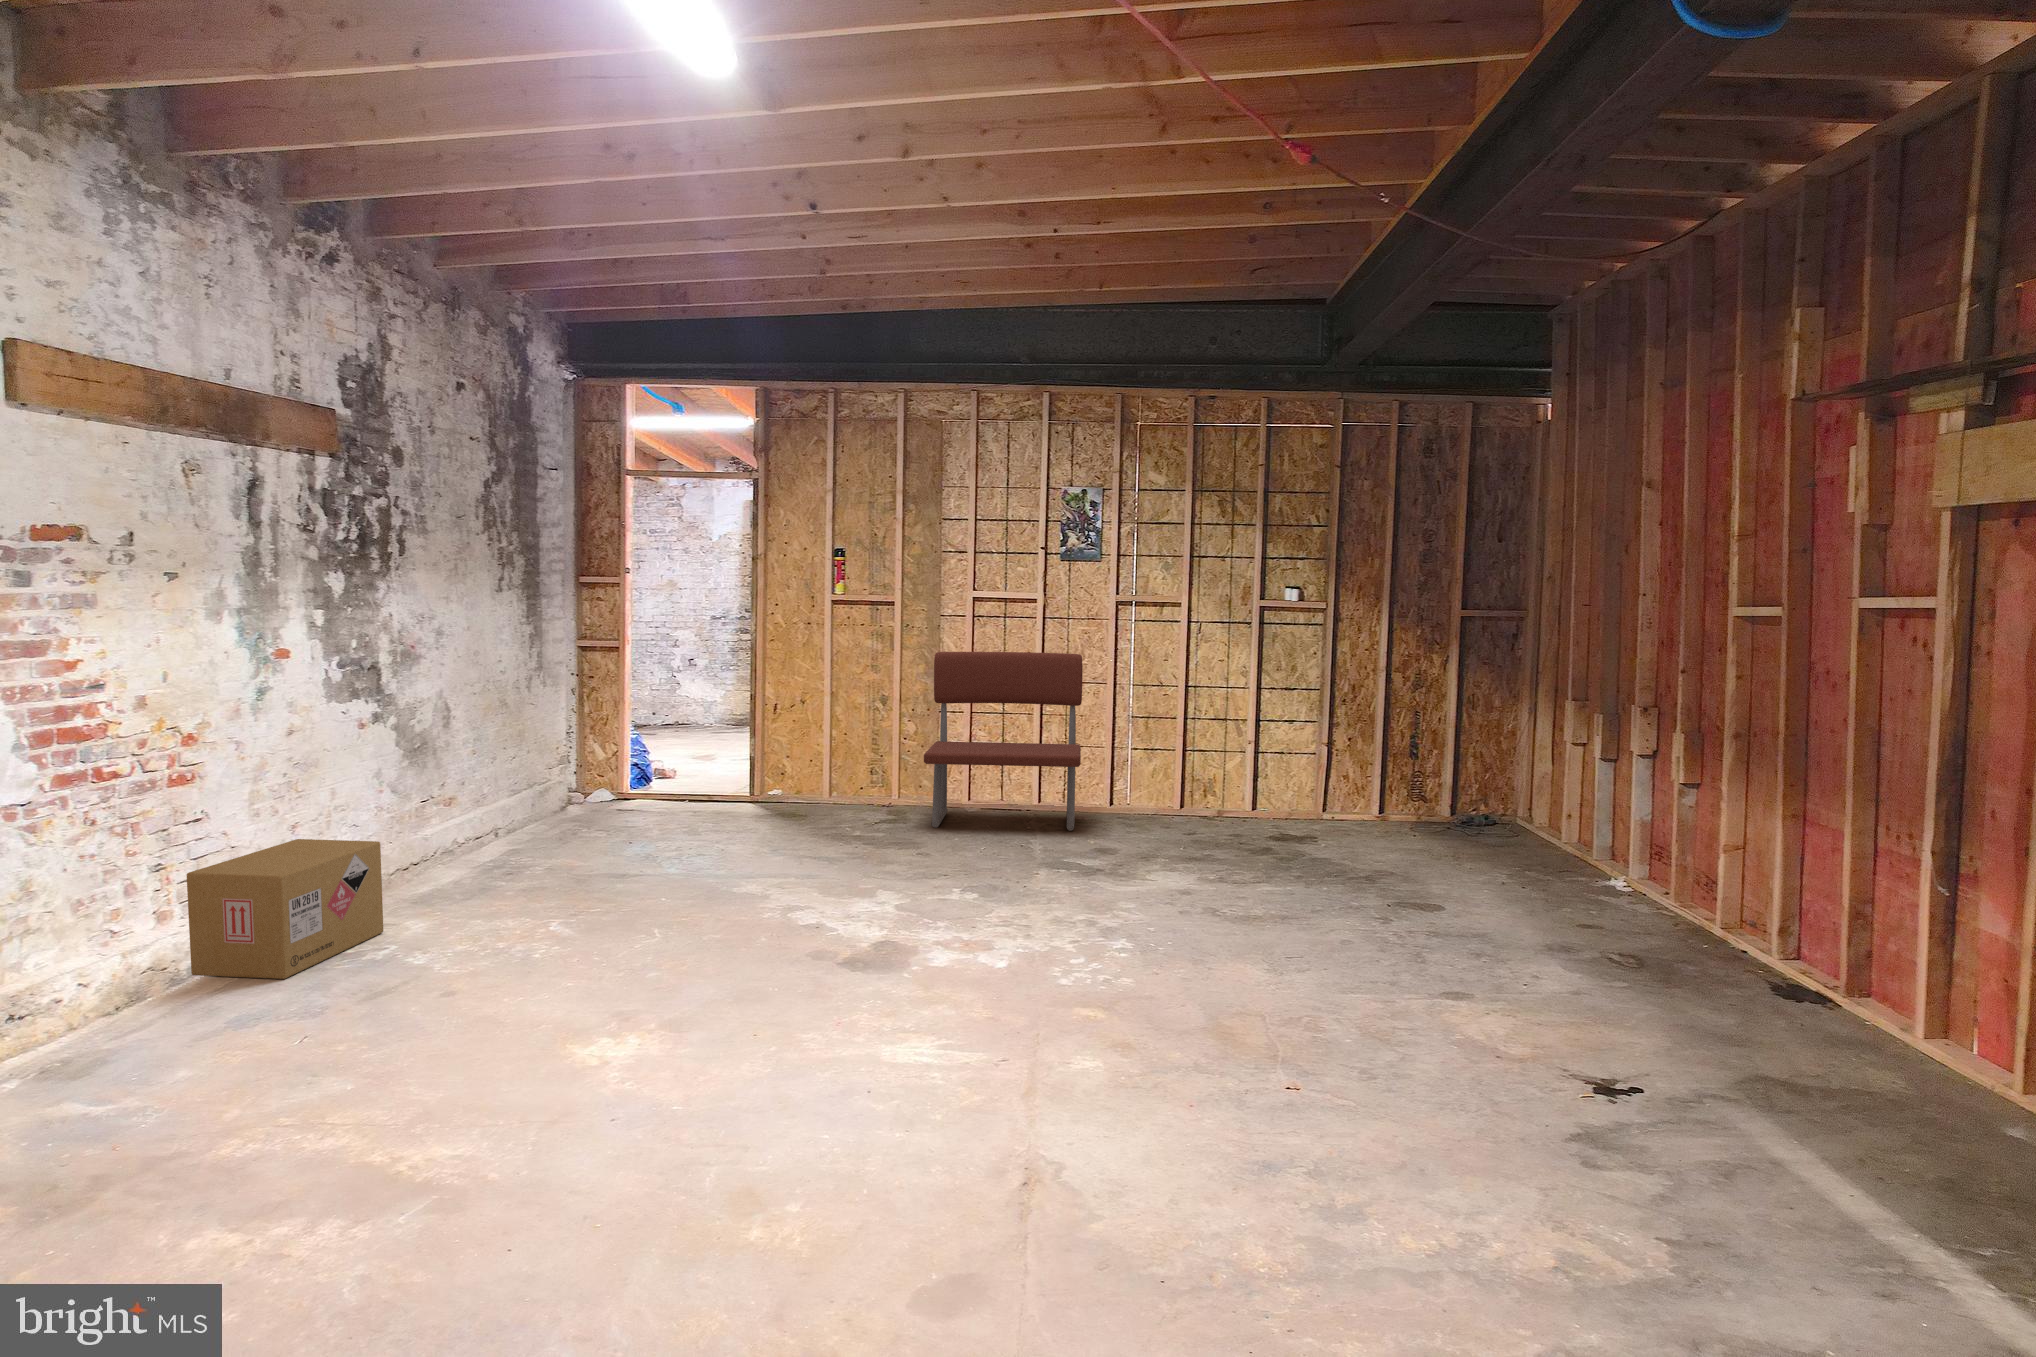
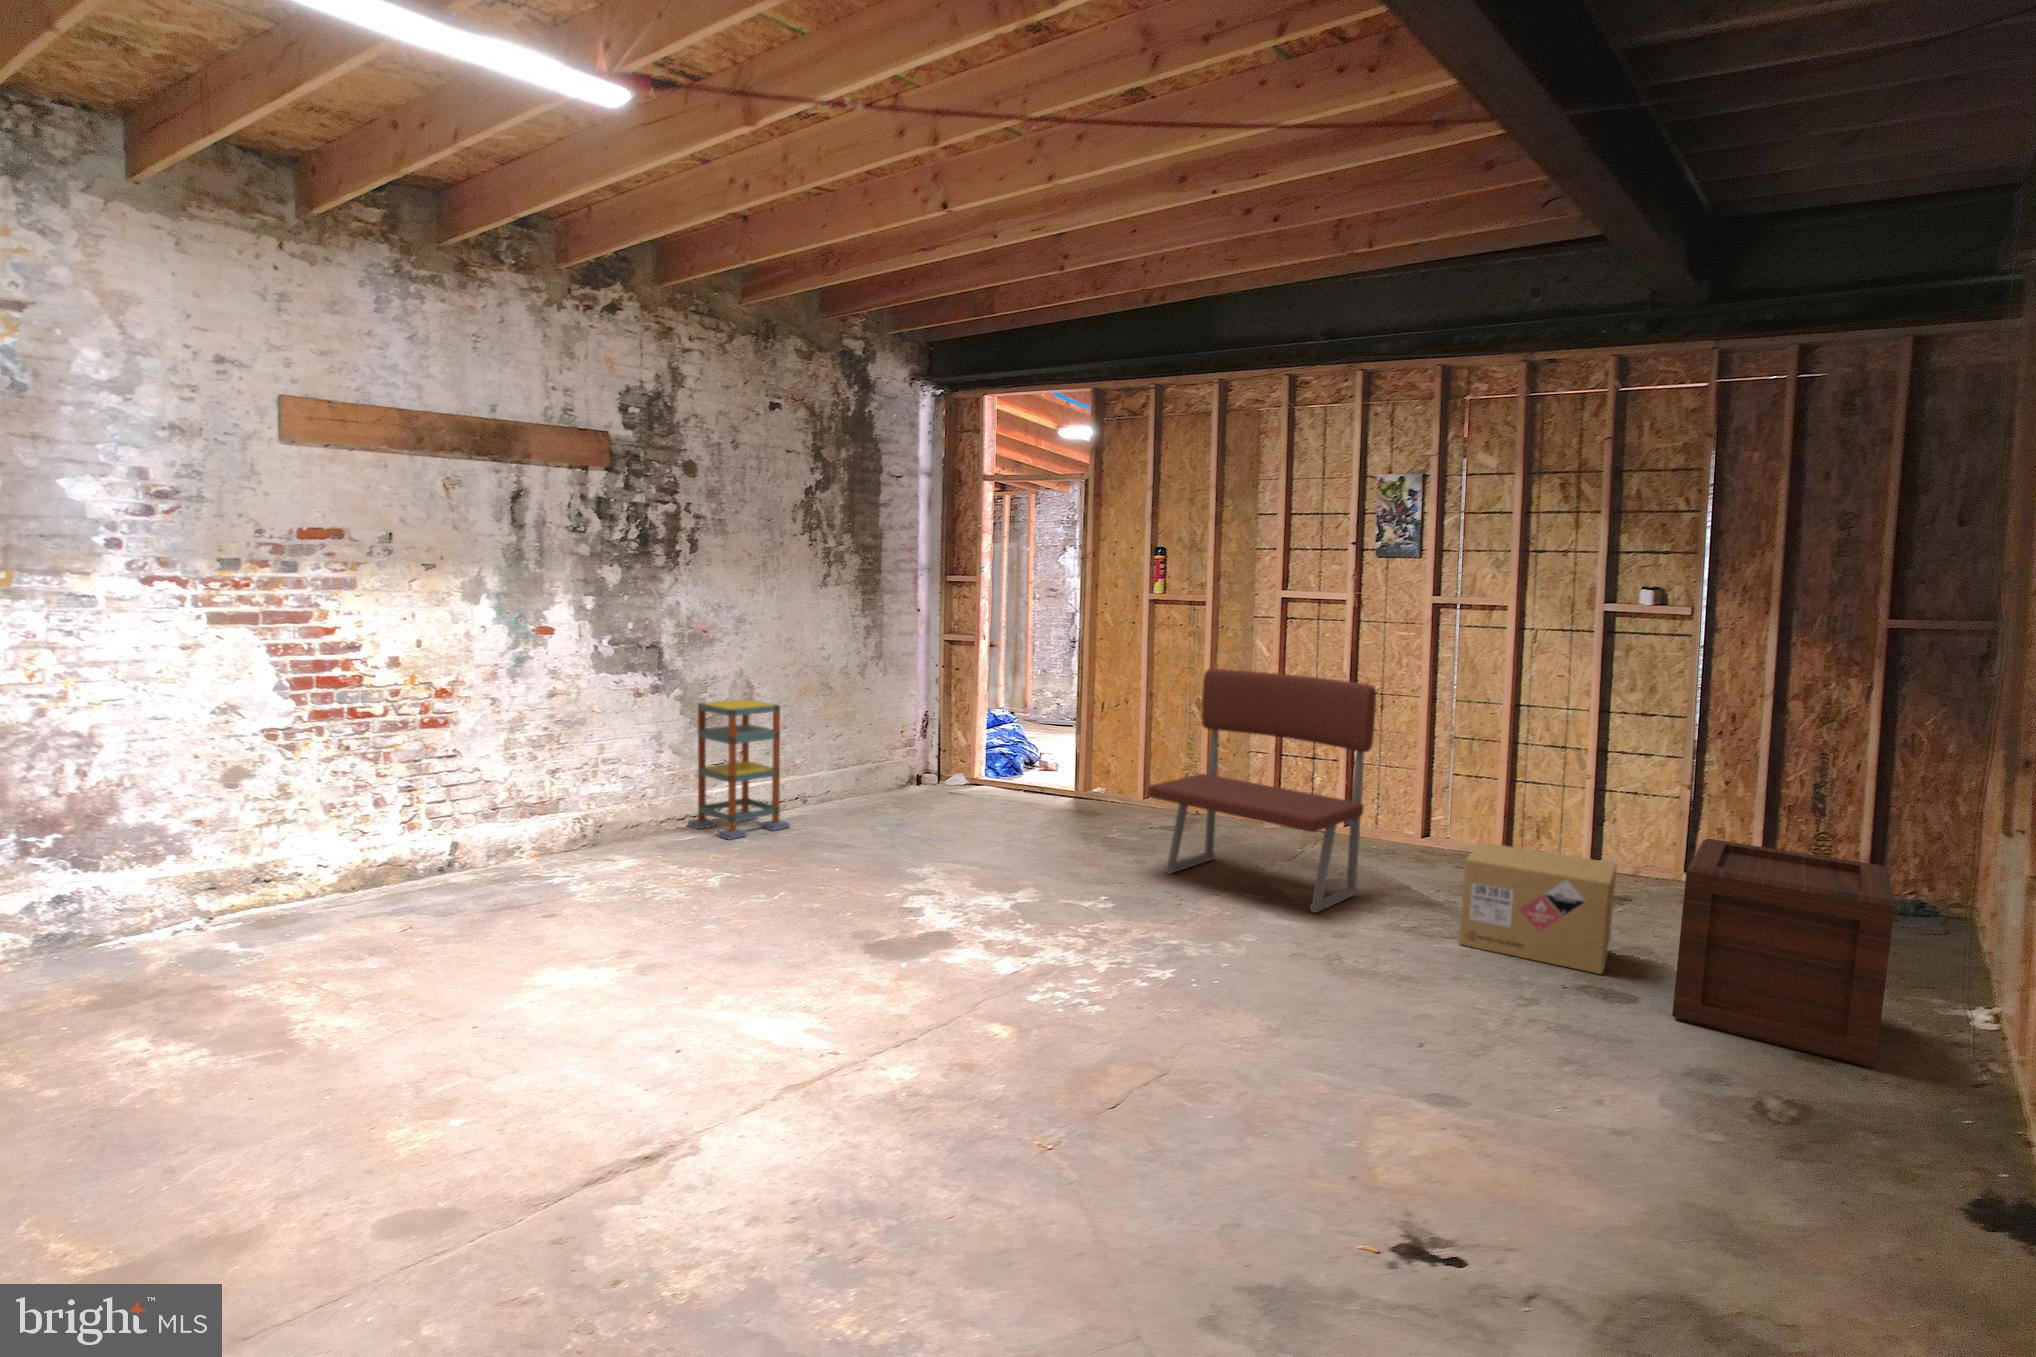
shelving unit: none [413,722,536,877] -> present [688,699,790,840]
wooden crate: none [1290,733,1417,841] -> present [1672,839,1895,1067]
cardboard box: present [187,839,383,979] -> present [1459,842,1617,974]

